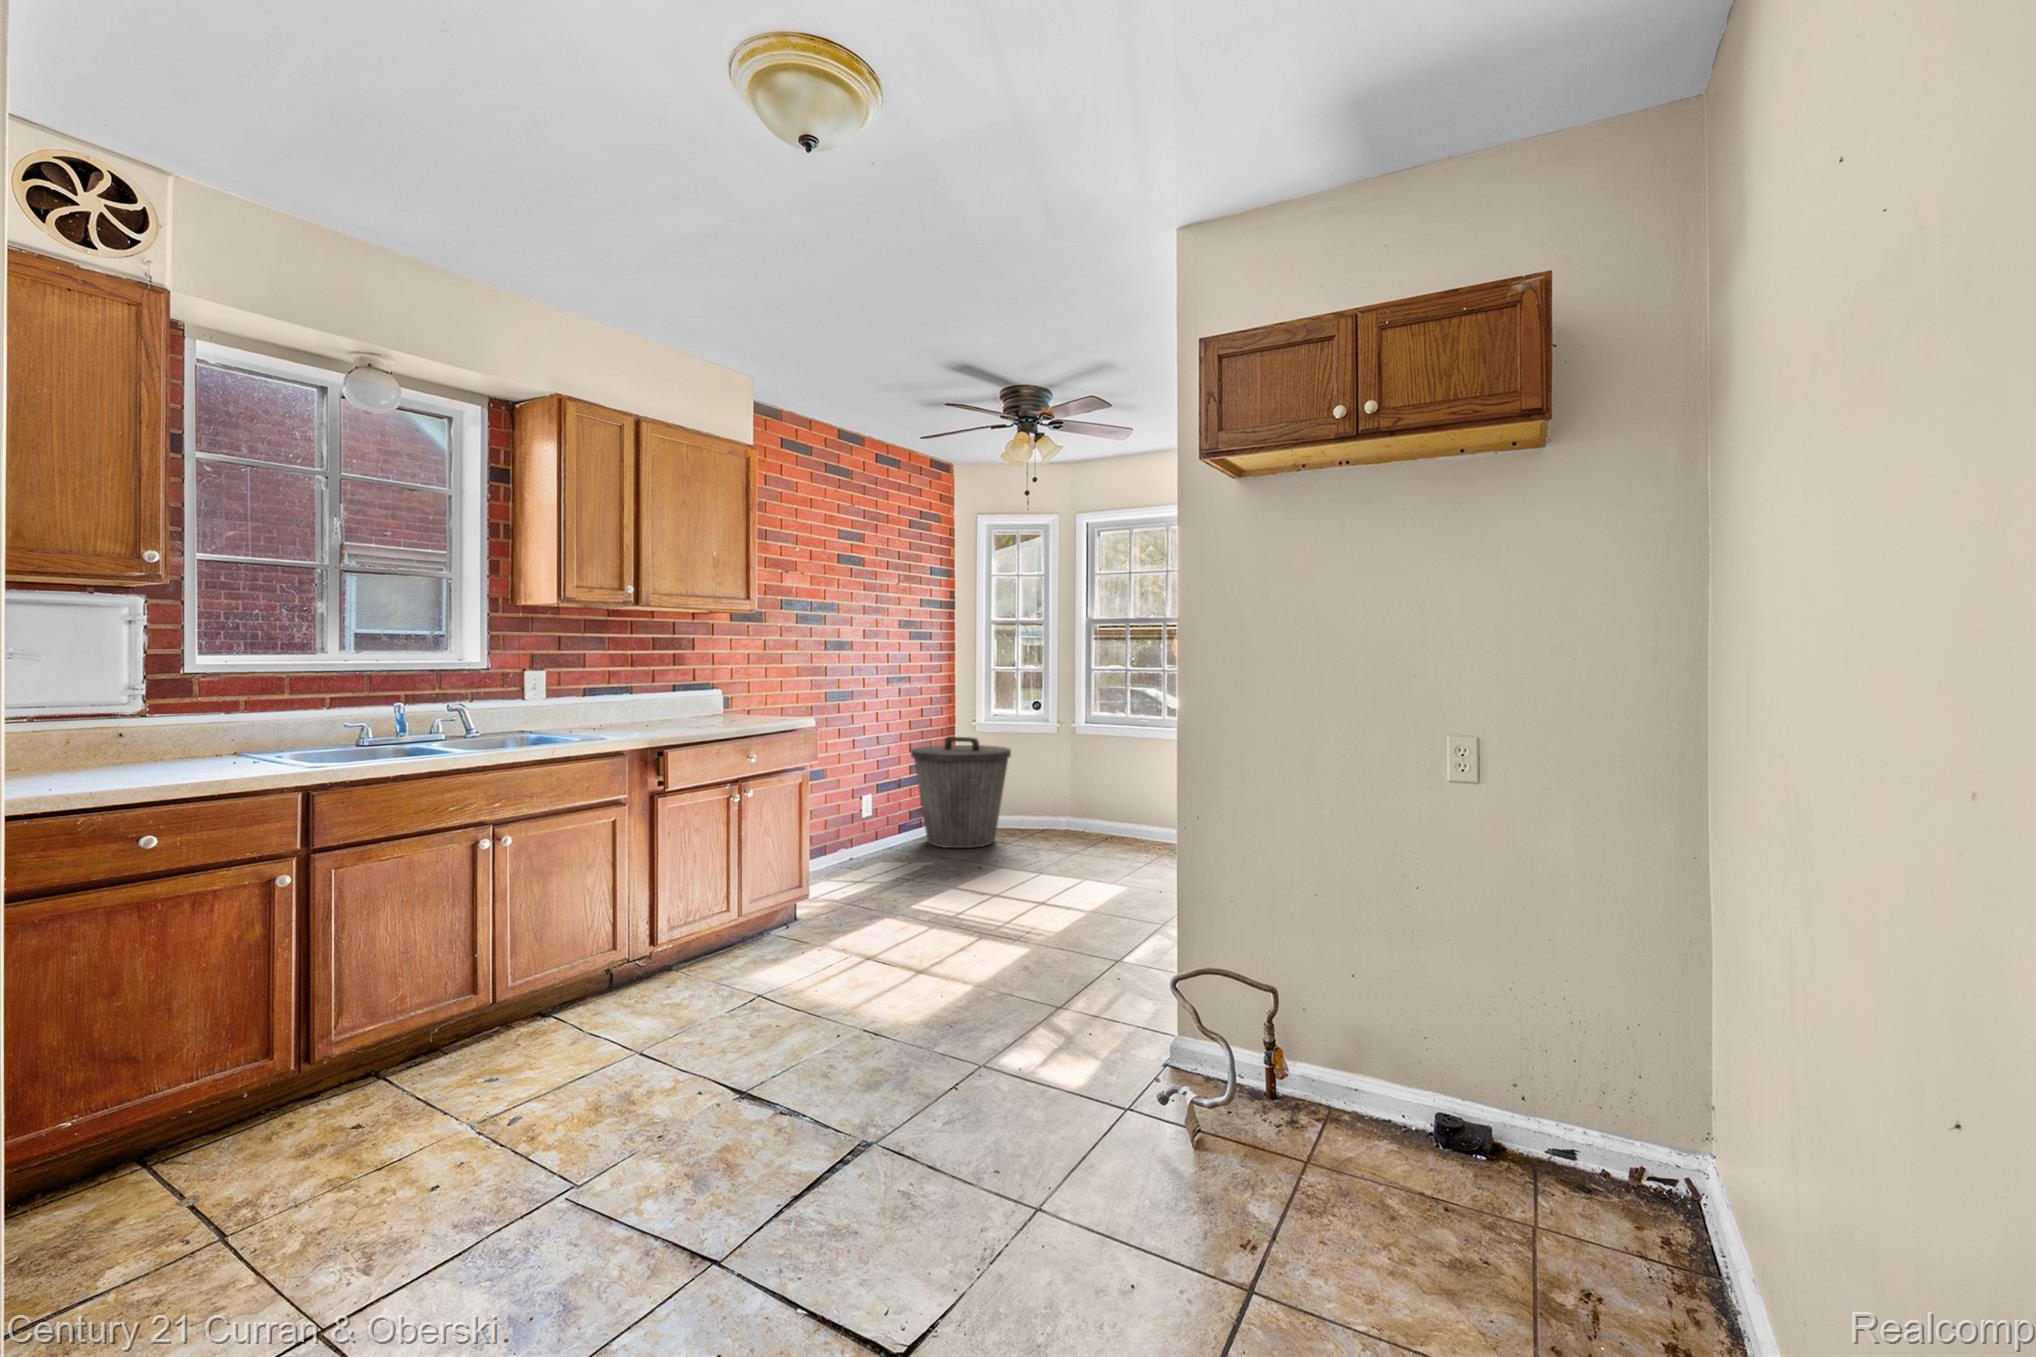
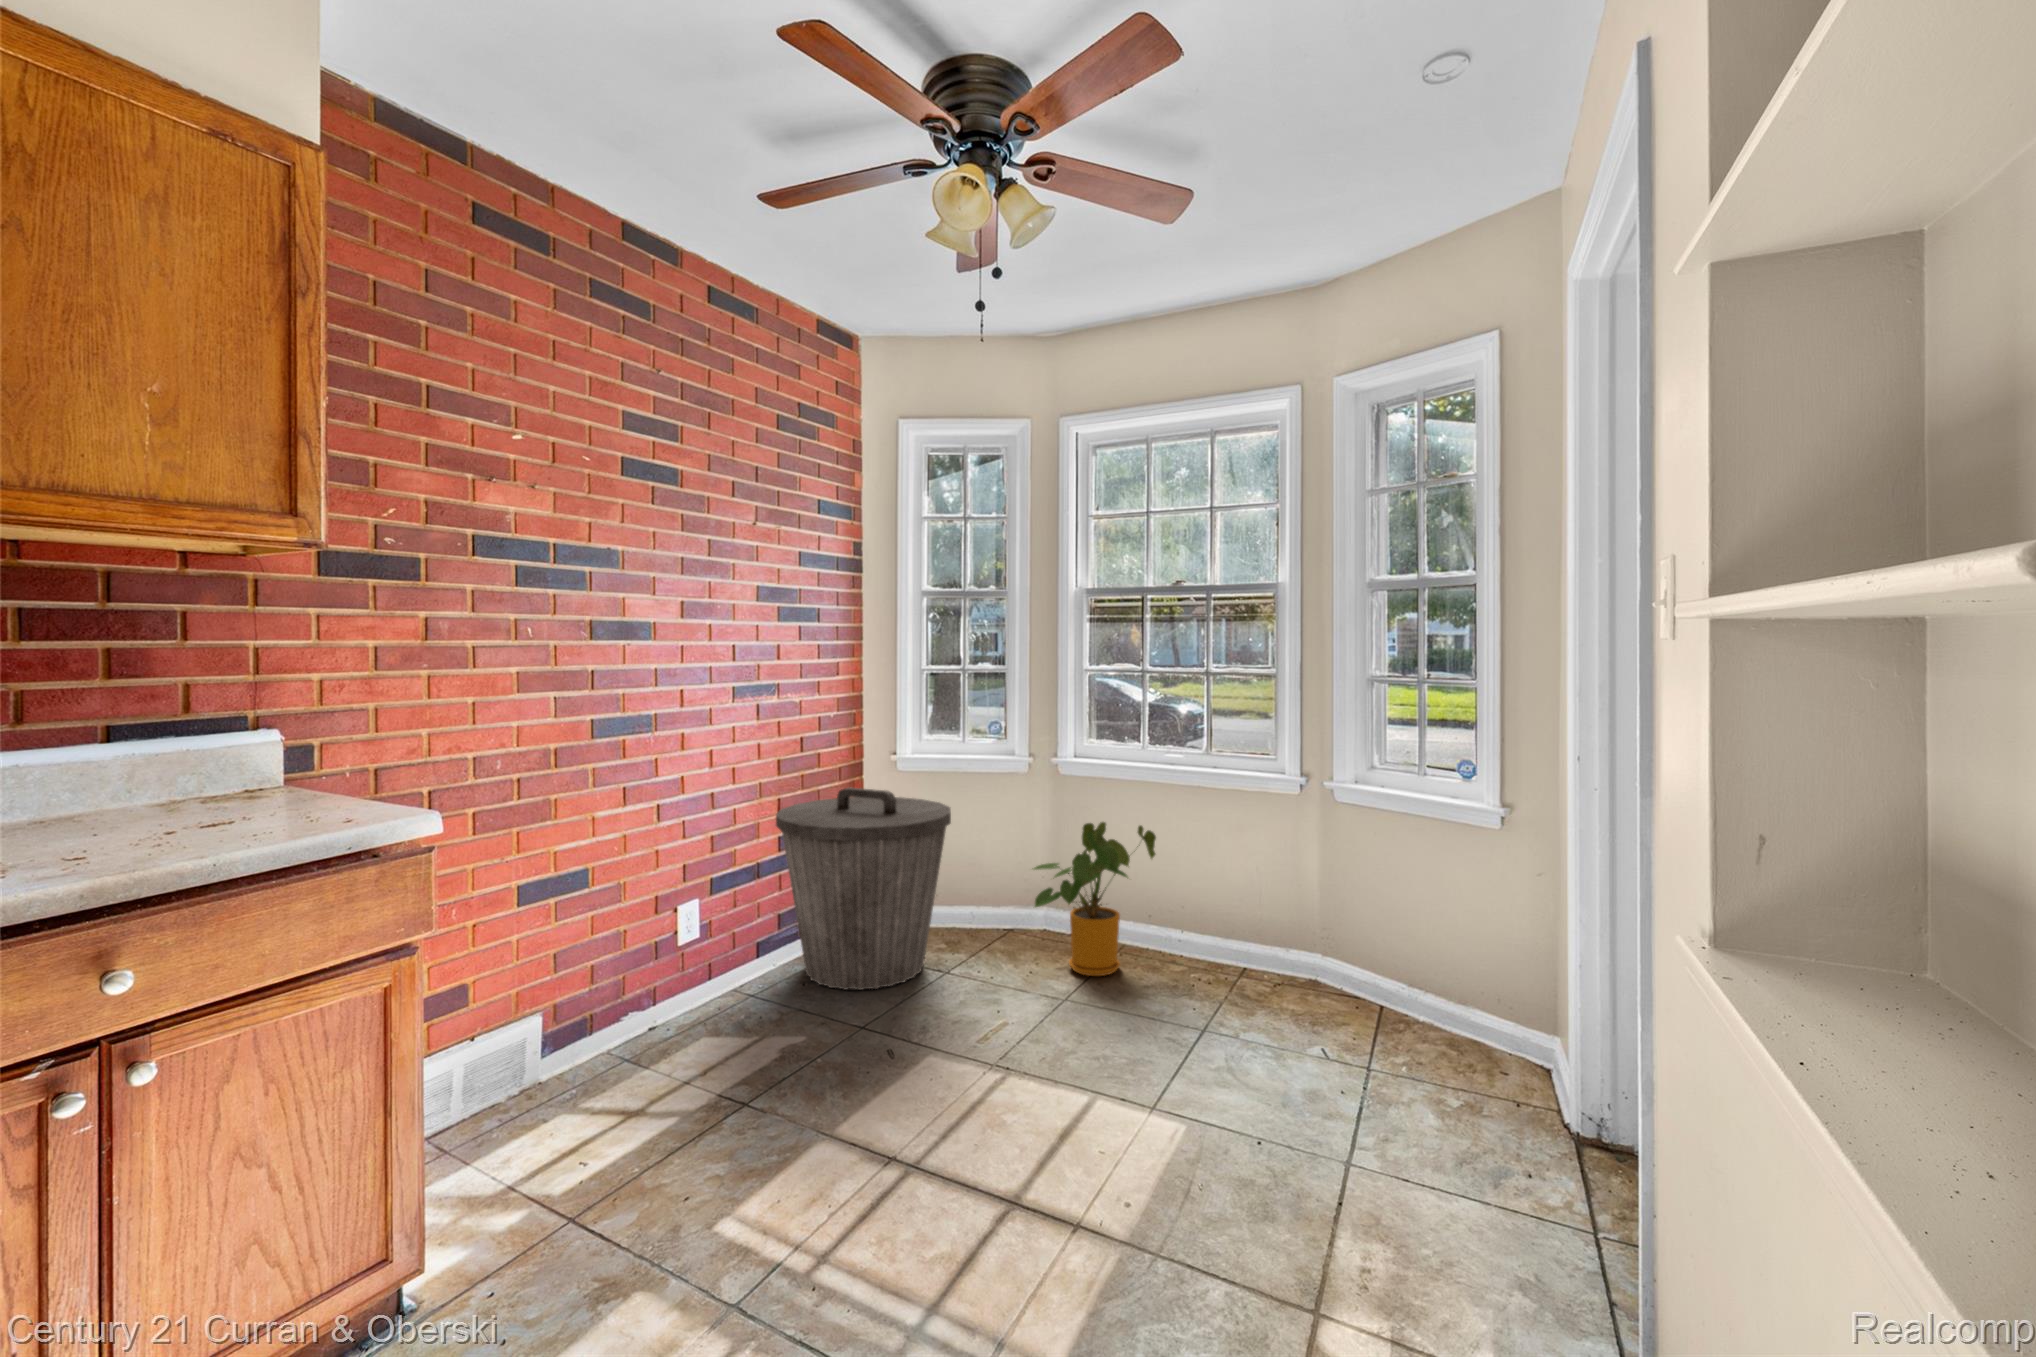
house plant: none [1056,759,1133,846] -> present [1032,822,1156,976]

